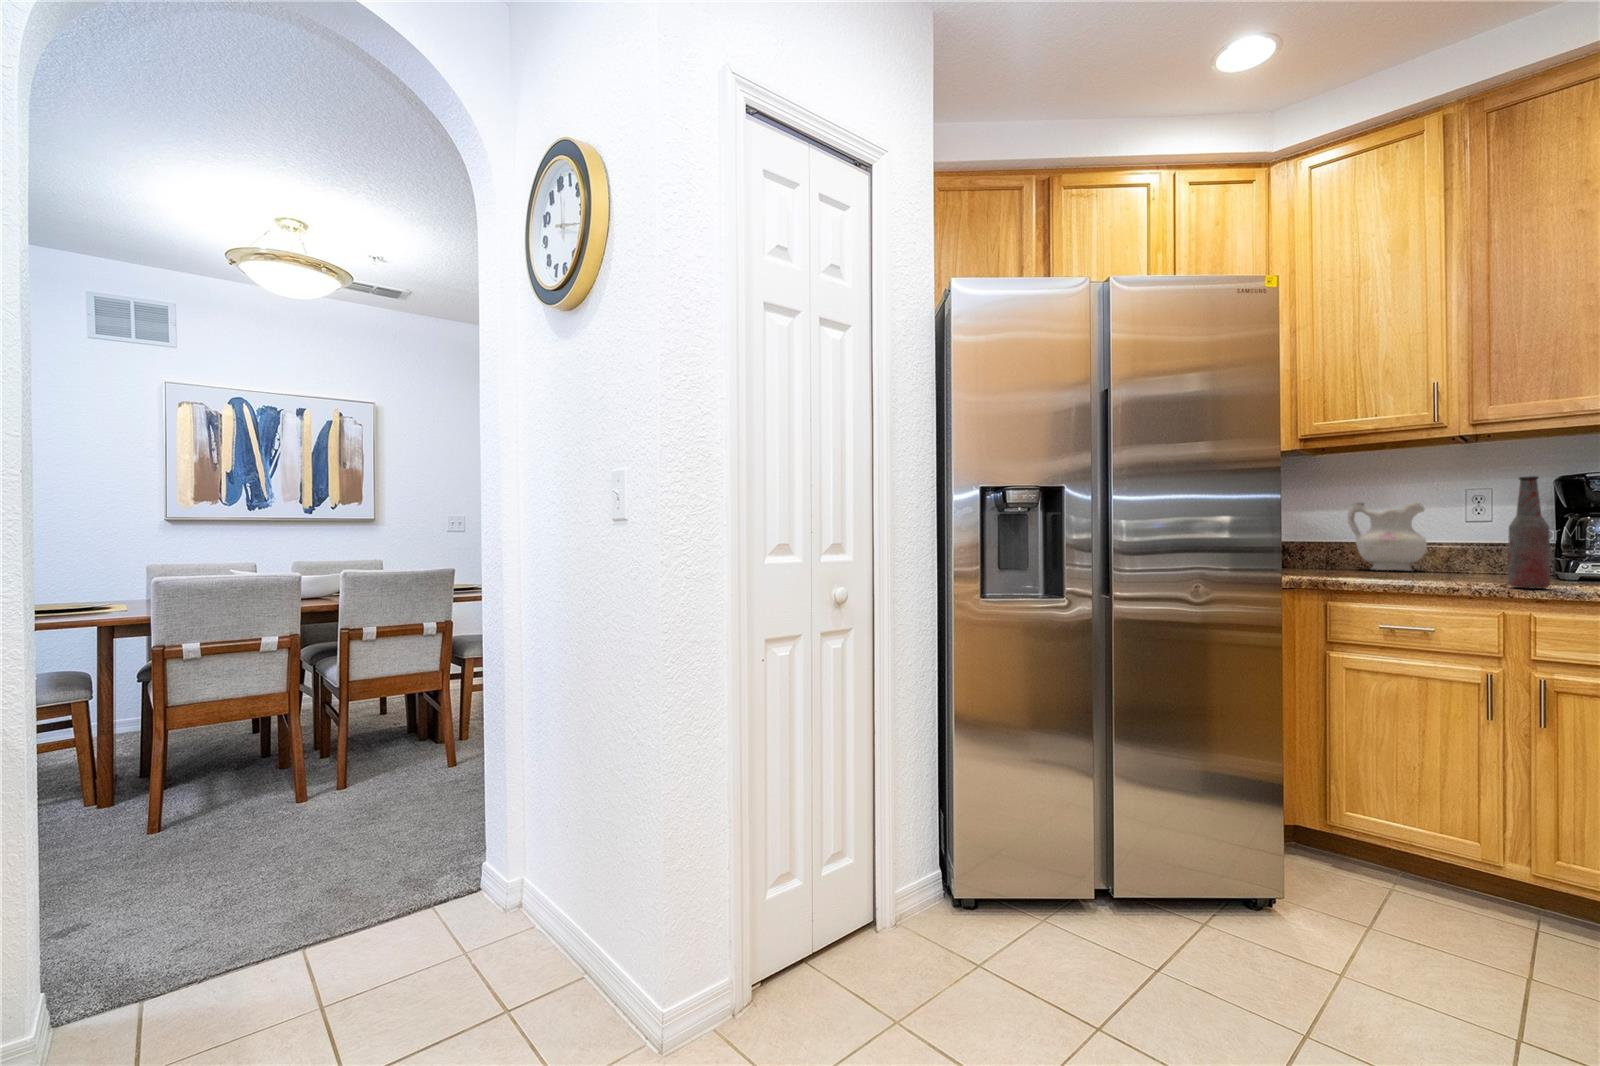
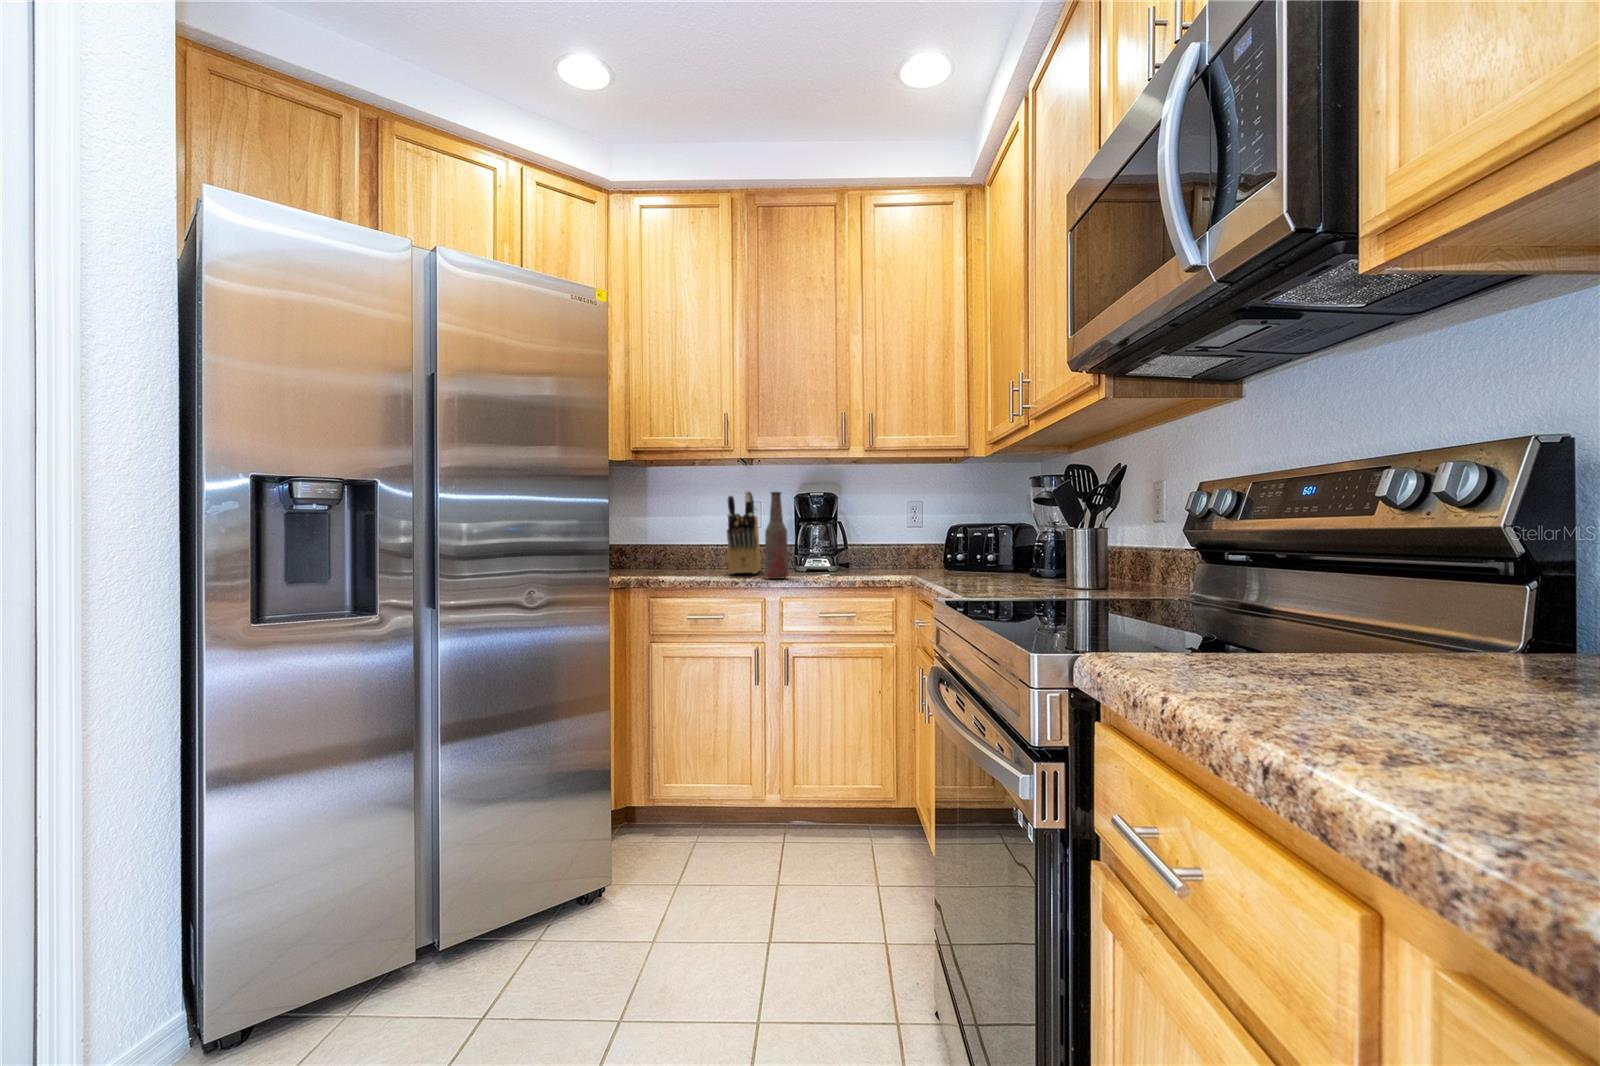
knife block: none [1440,476,1492,580] -> present [727,491,760,574]
ceramic pitcher: present [1348,502,1427,571] -> none [670,510,723,569]

